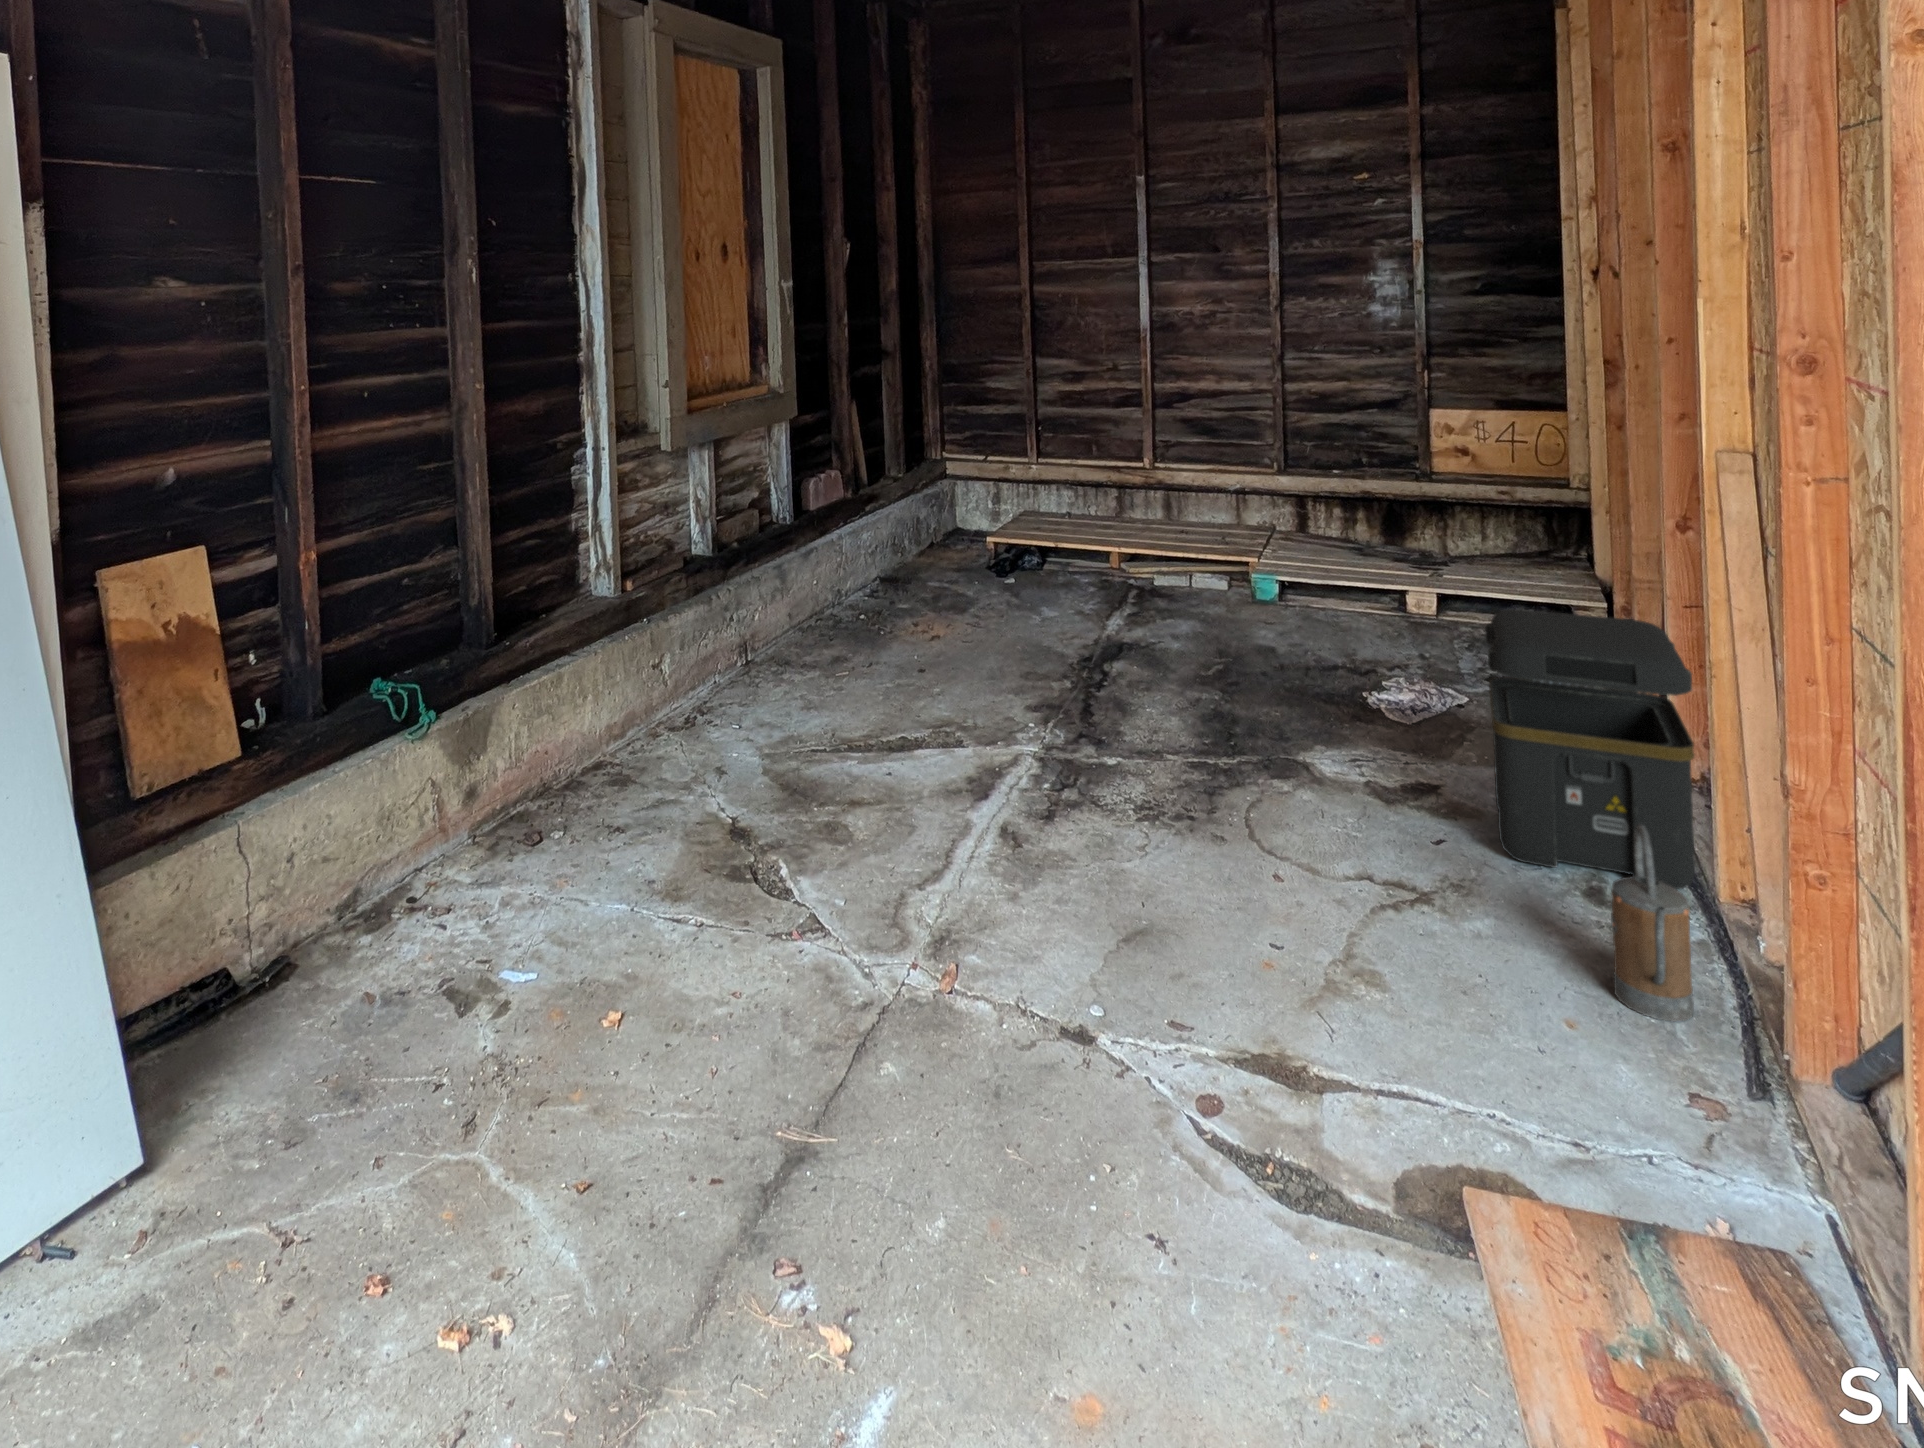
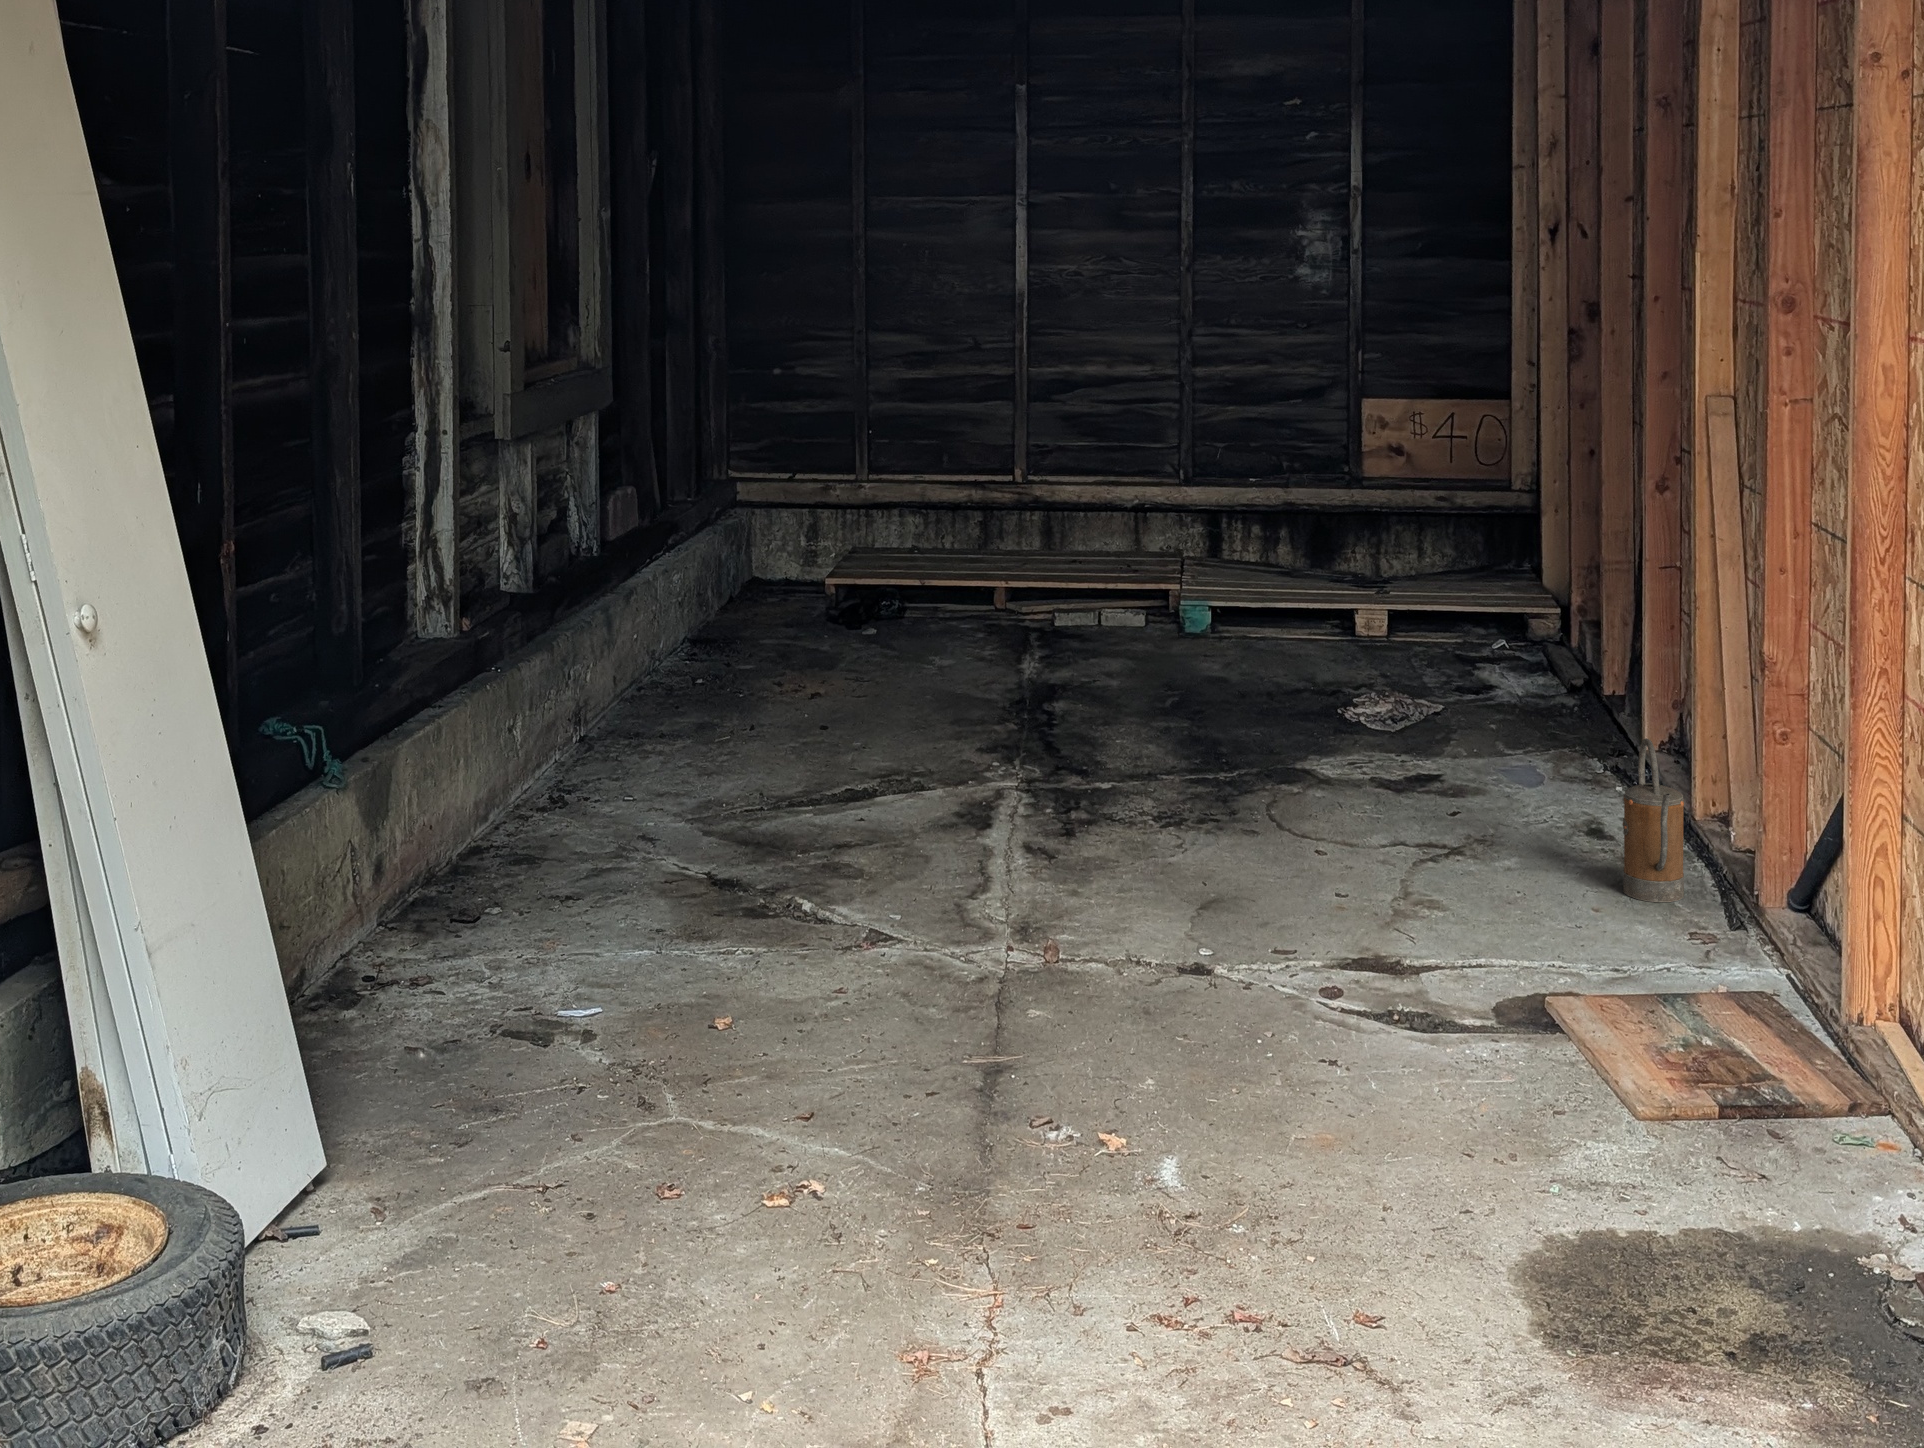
toolbox: present [1485,609,1695,889] -> none [1493,576,1677,825]

